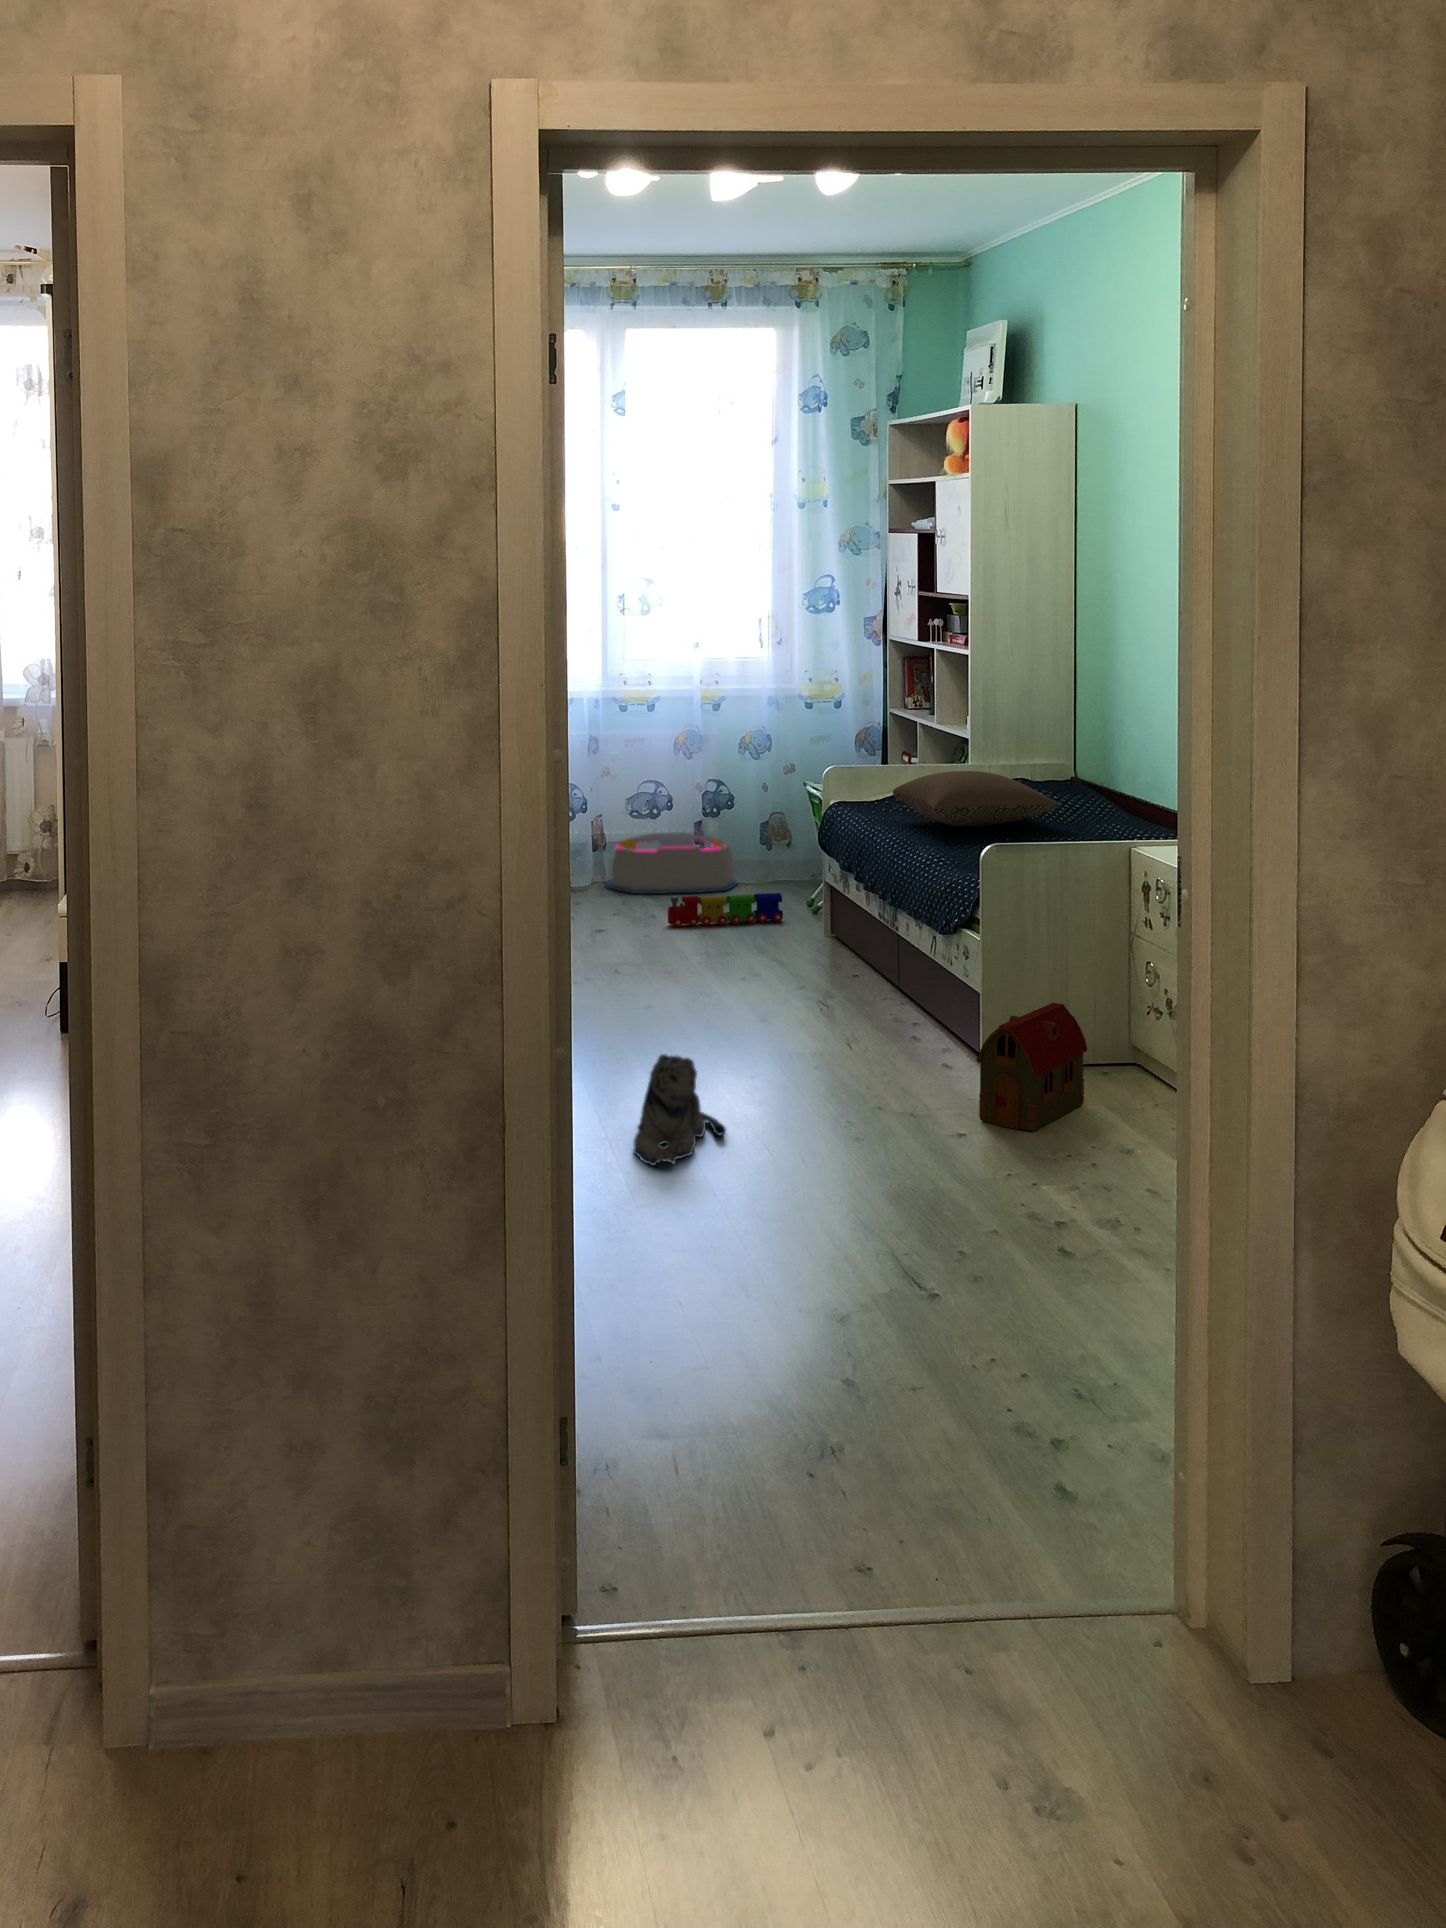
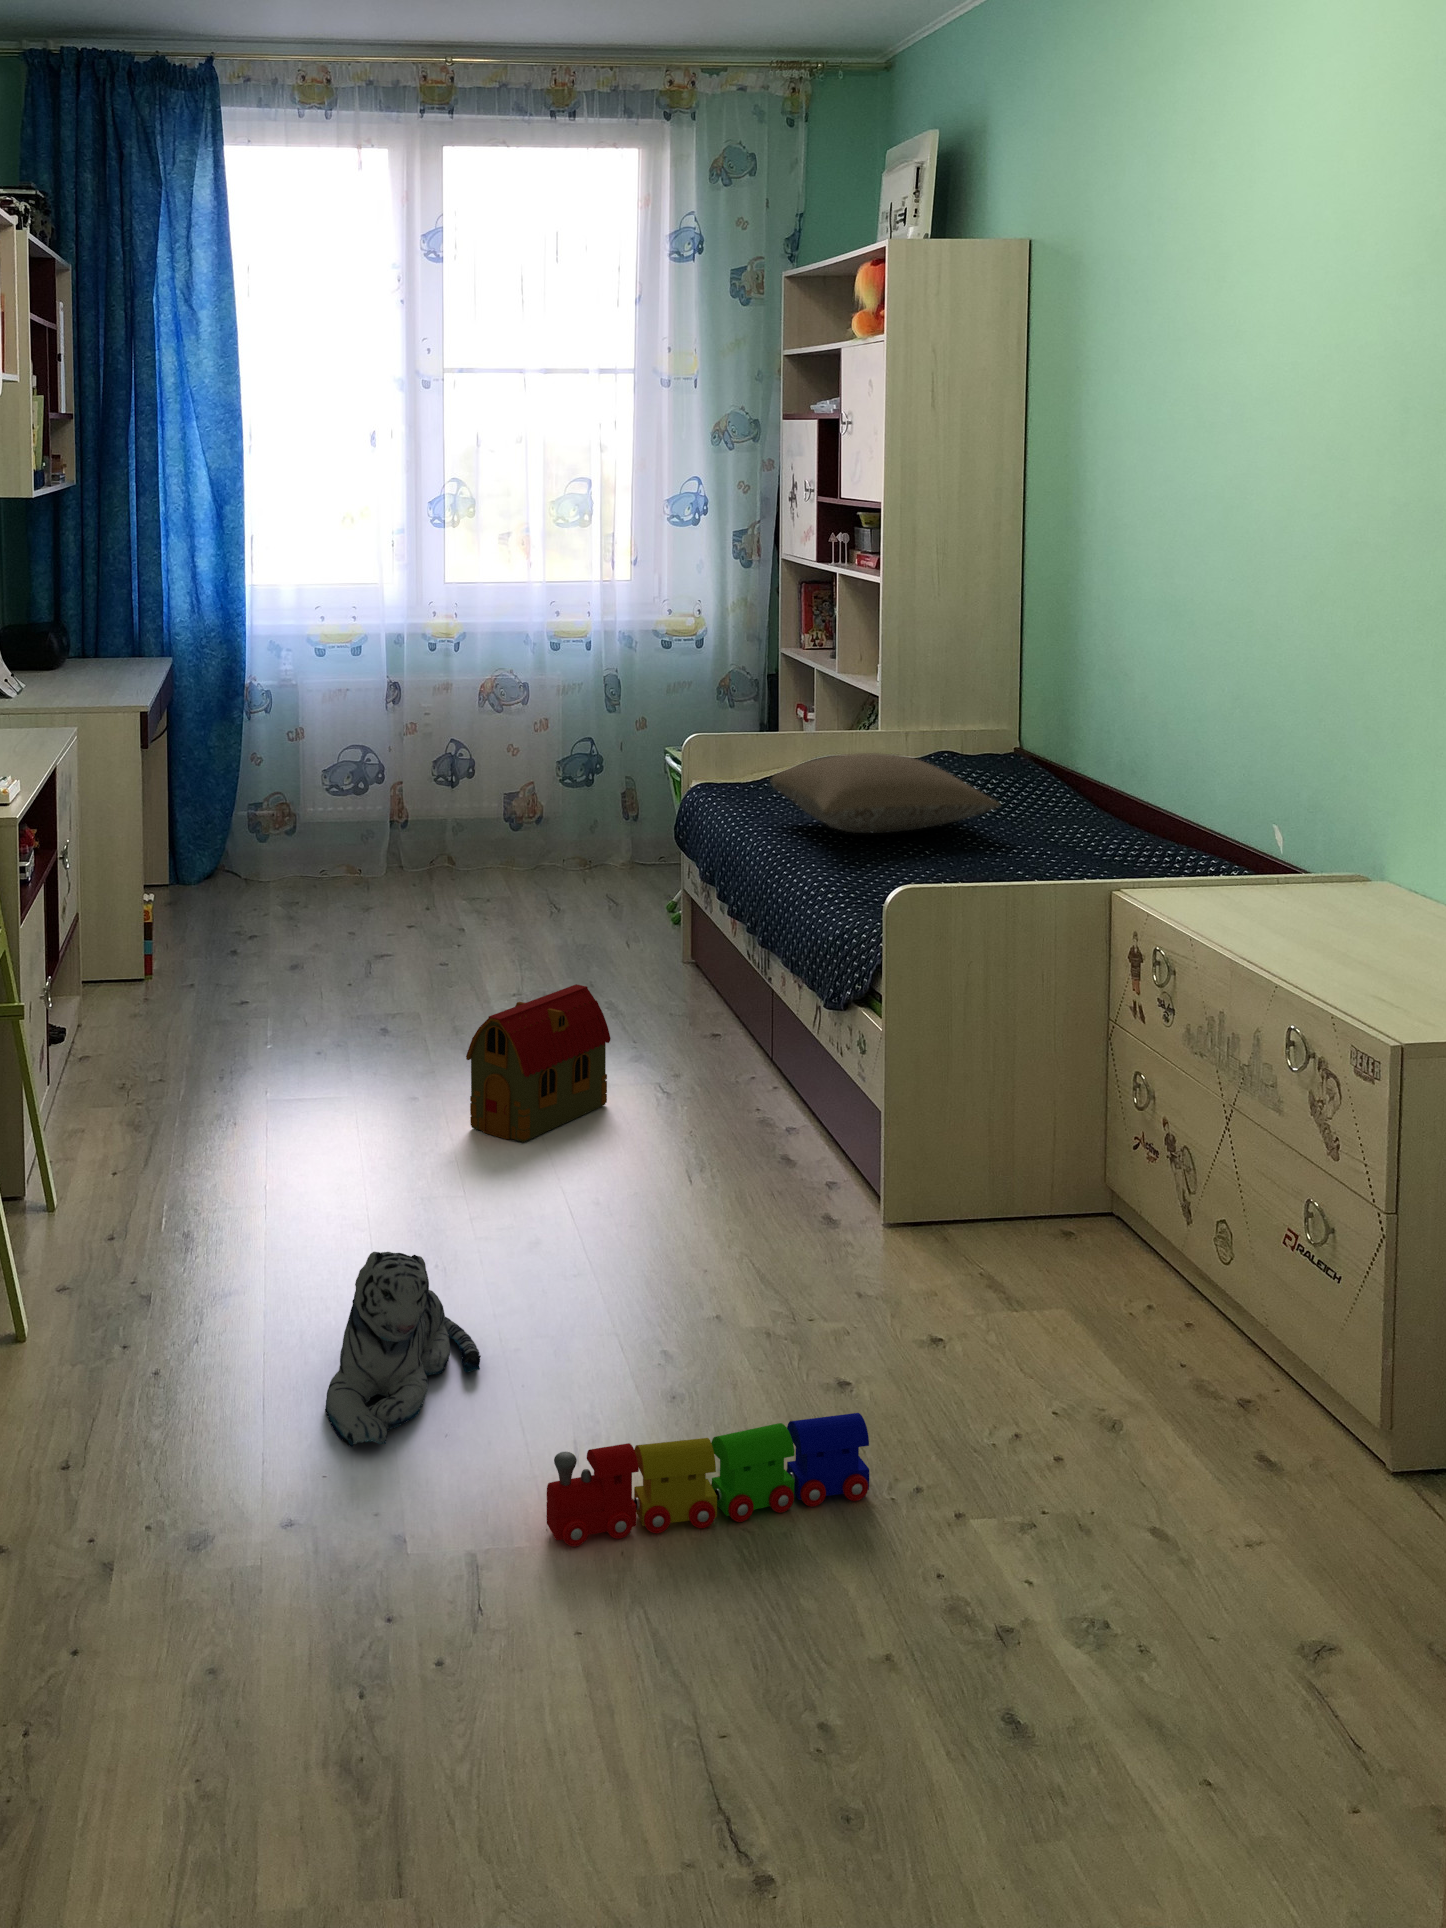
storage bin: present [605,831,737,894] -> none [406,806,580,895]
toy train: present [668,893,783,927] -> present [547,1413,869,1547]
toy house: present [976,1003,1087,1131] -> present [466,984,611,1142]

